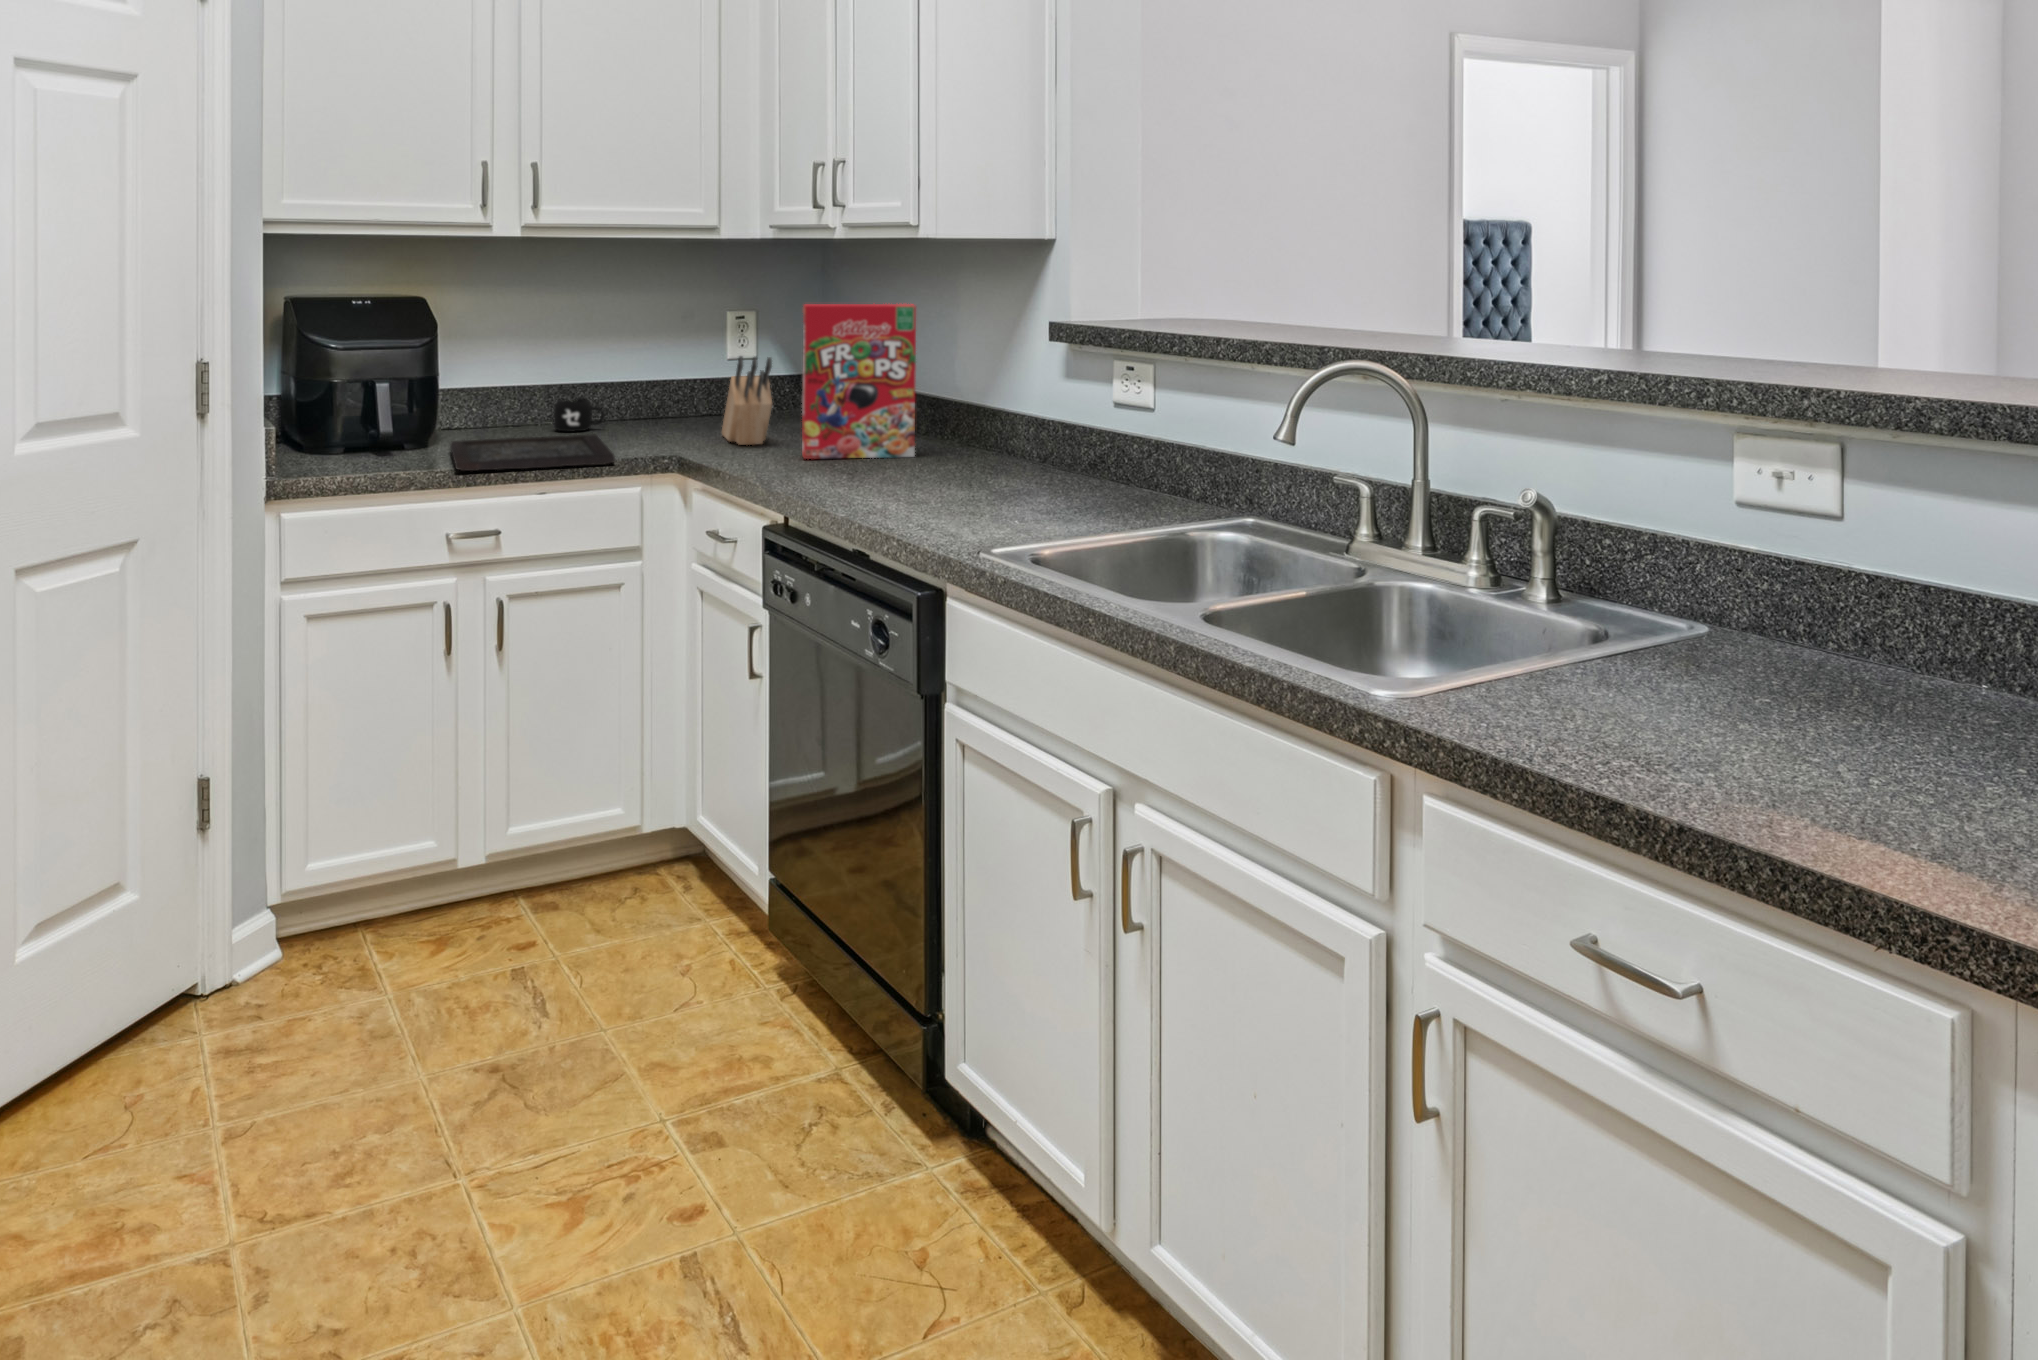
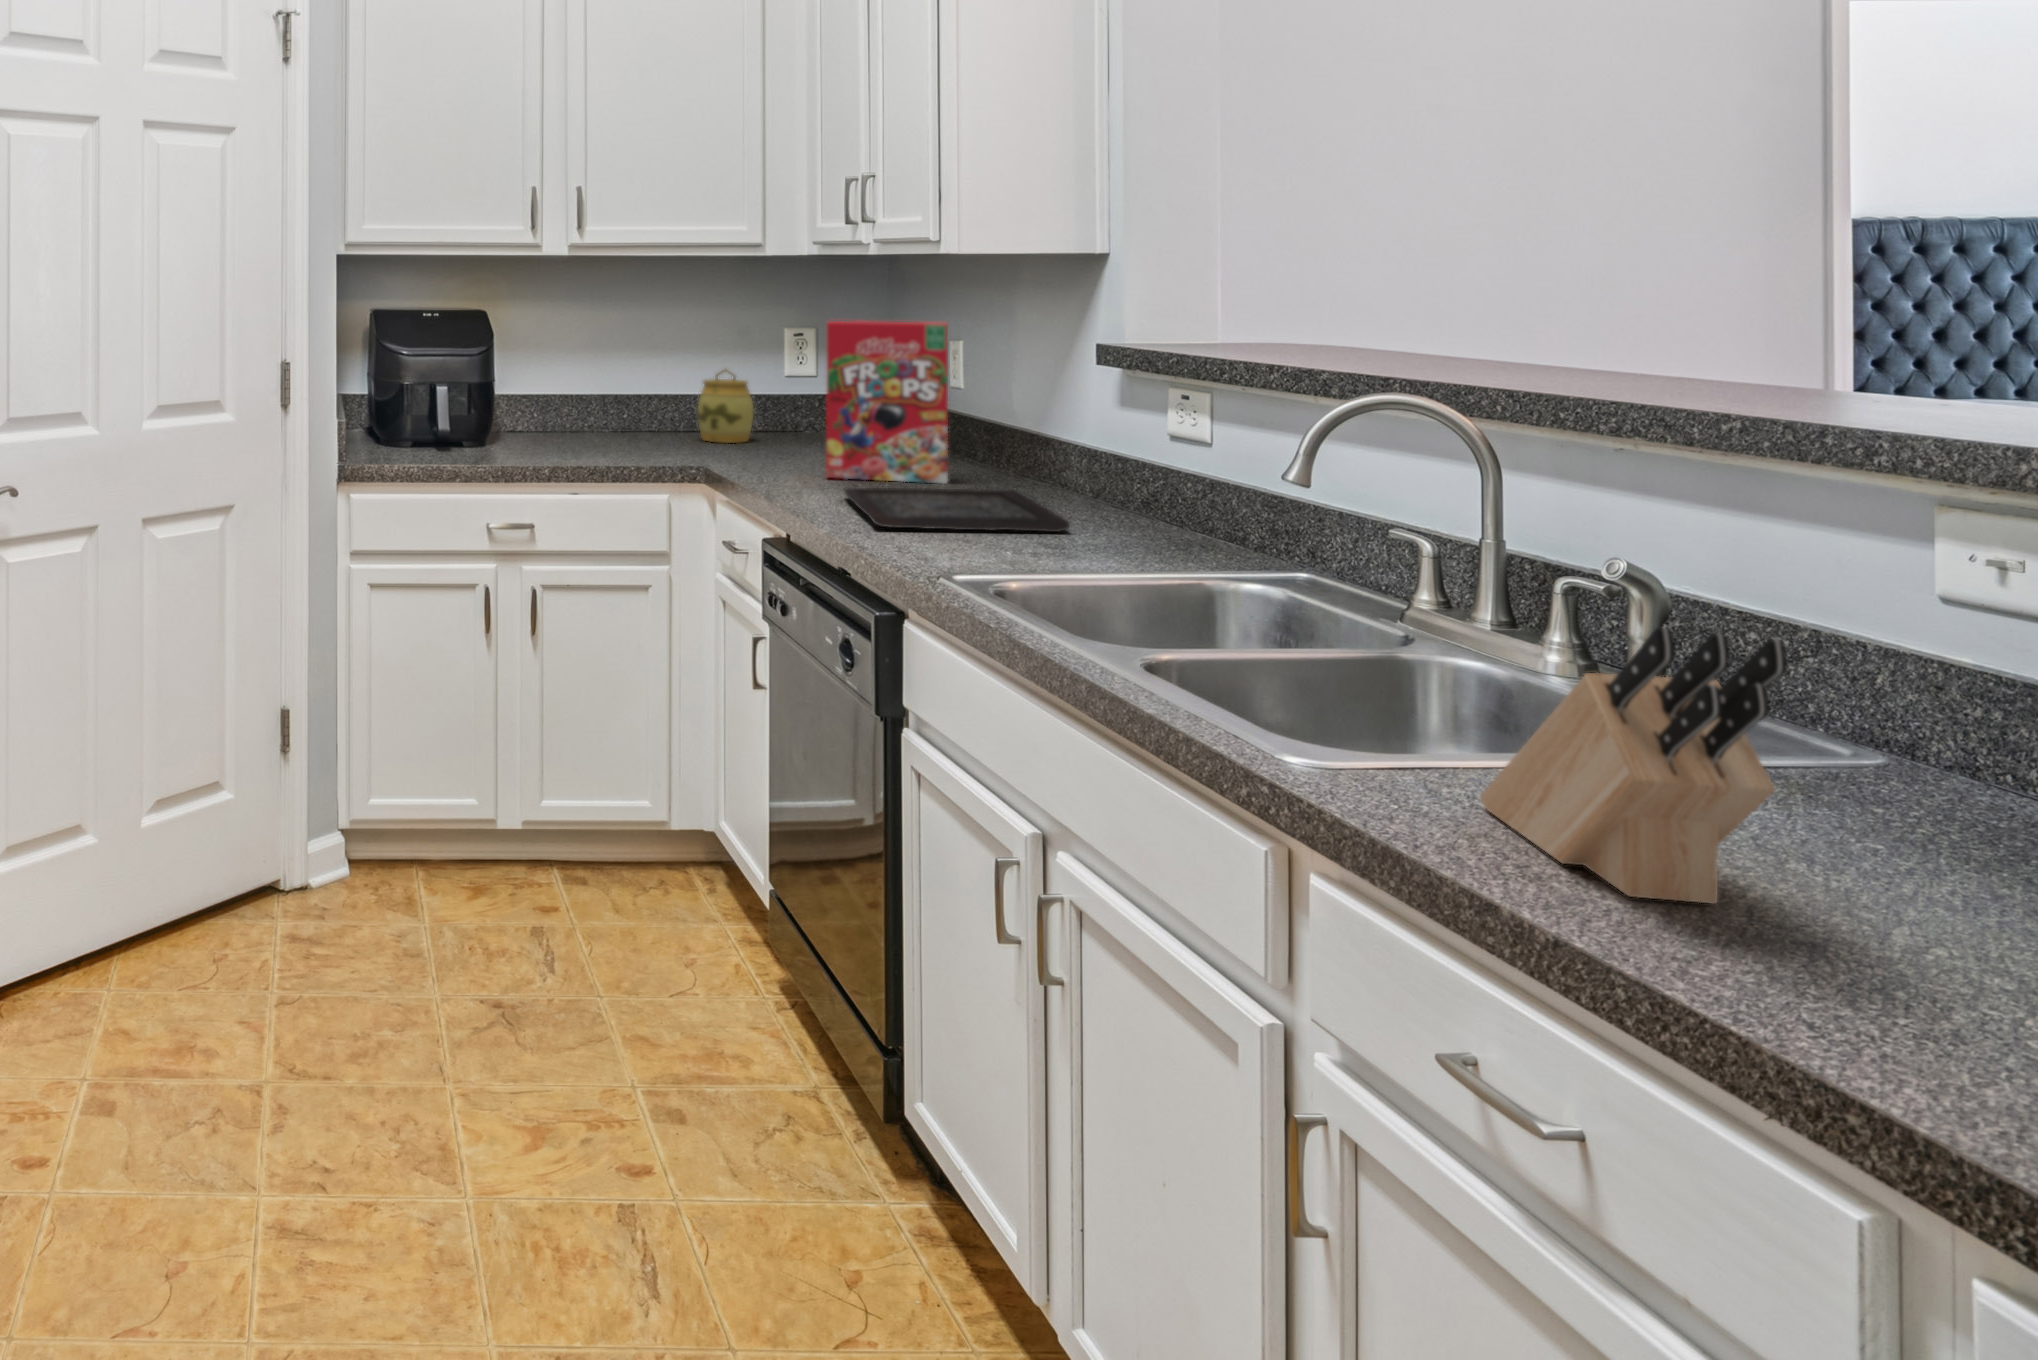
jar: none [648,352,703,428] -> present [697,369,754,443]
knife block: present [722,356,772,445] -> present [1480,628,1787,904]
mug: present [553,398,604,431] -> none [608,410,656,441]
tray: present [450,434,615,471] -> present [844,488,1070,532]

